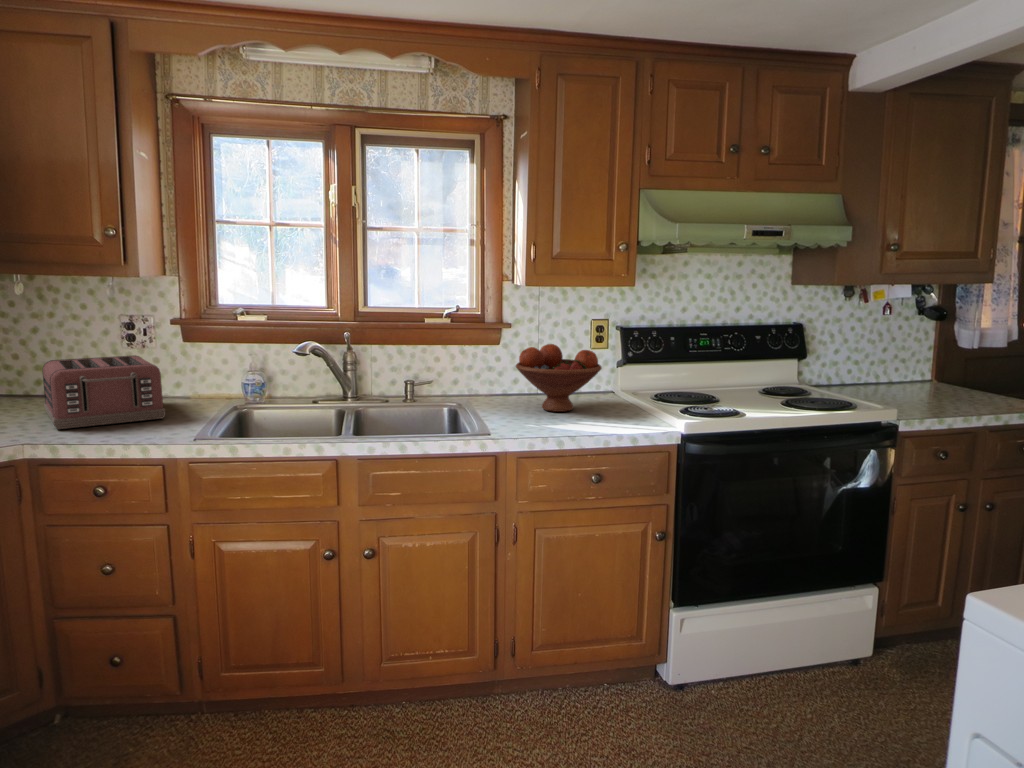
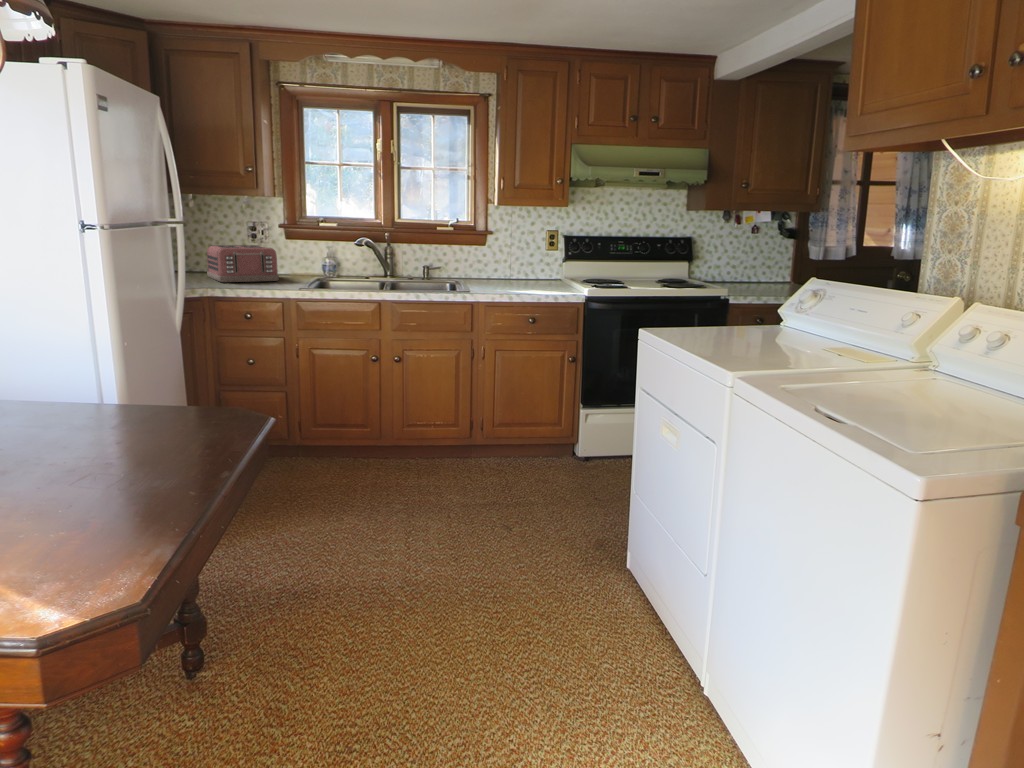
fruit bowl: present [516,344,602,412] -> none [491,244,545,286]

